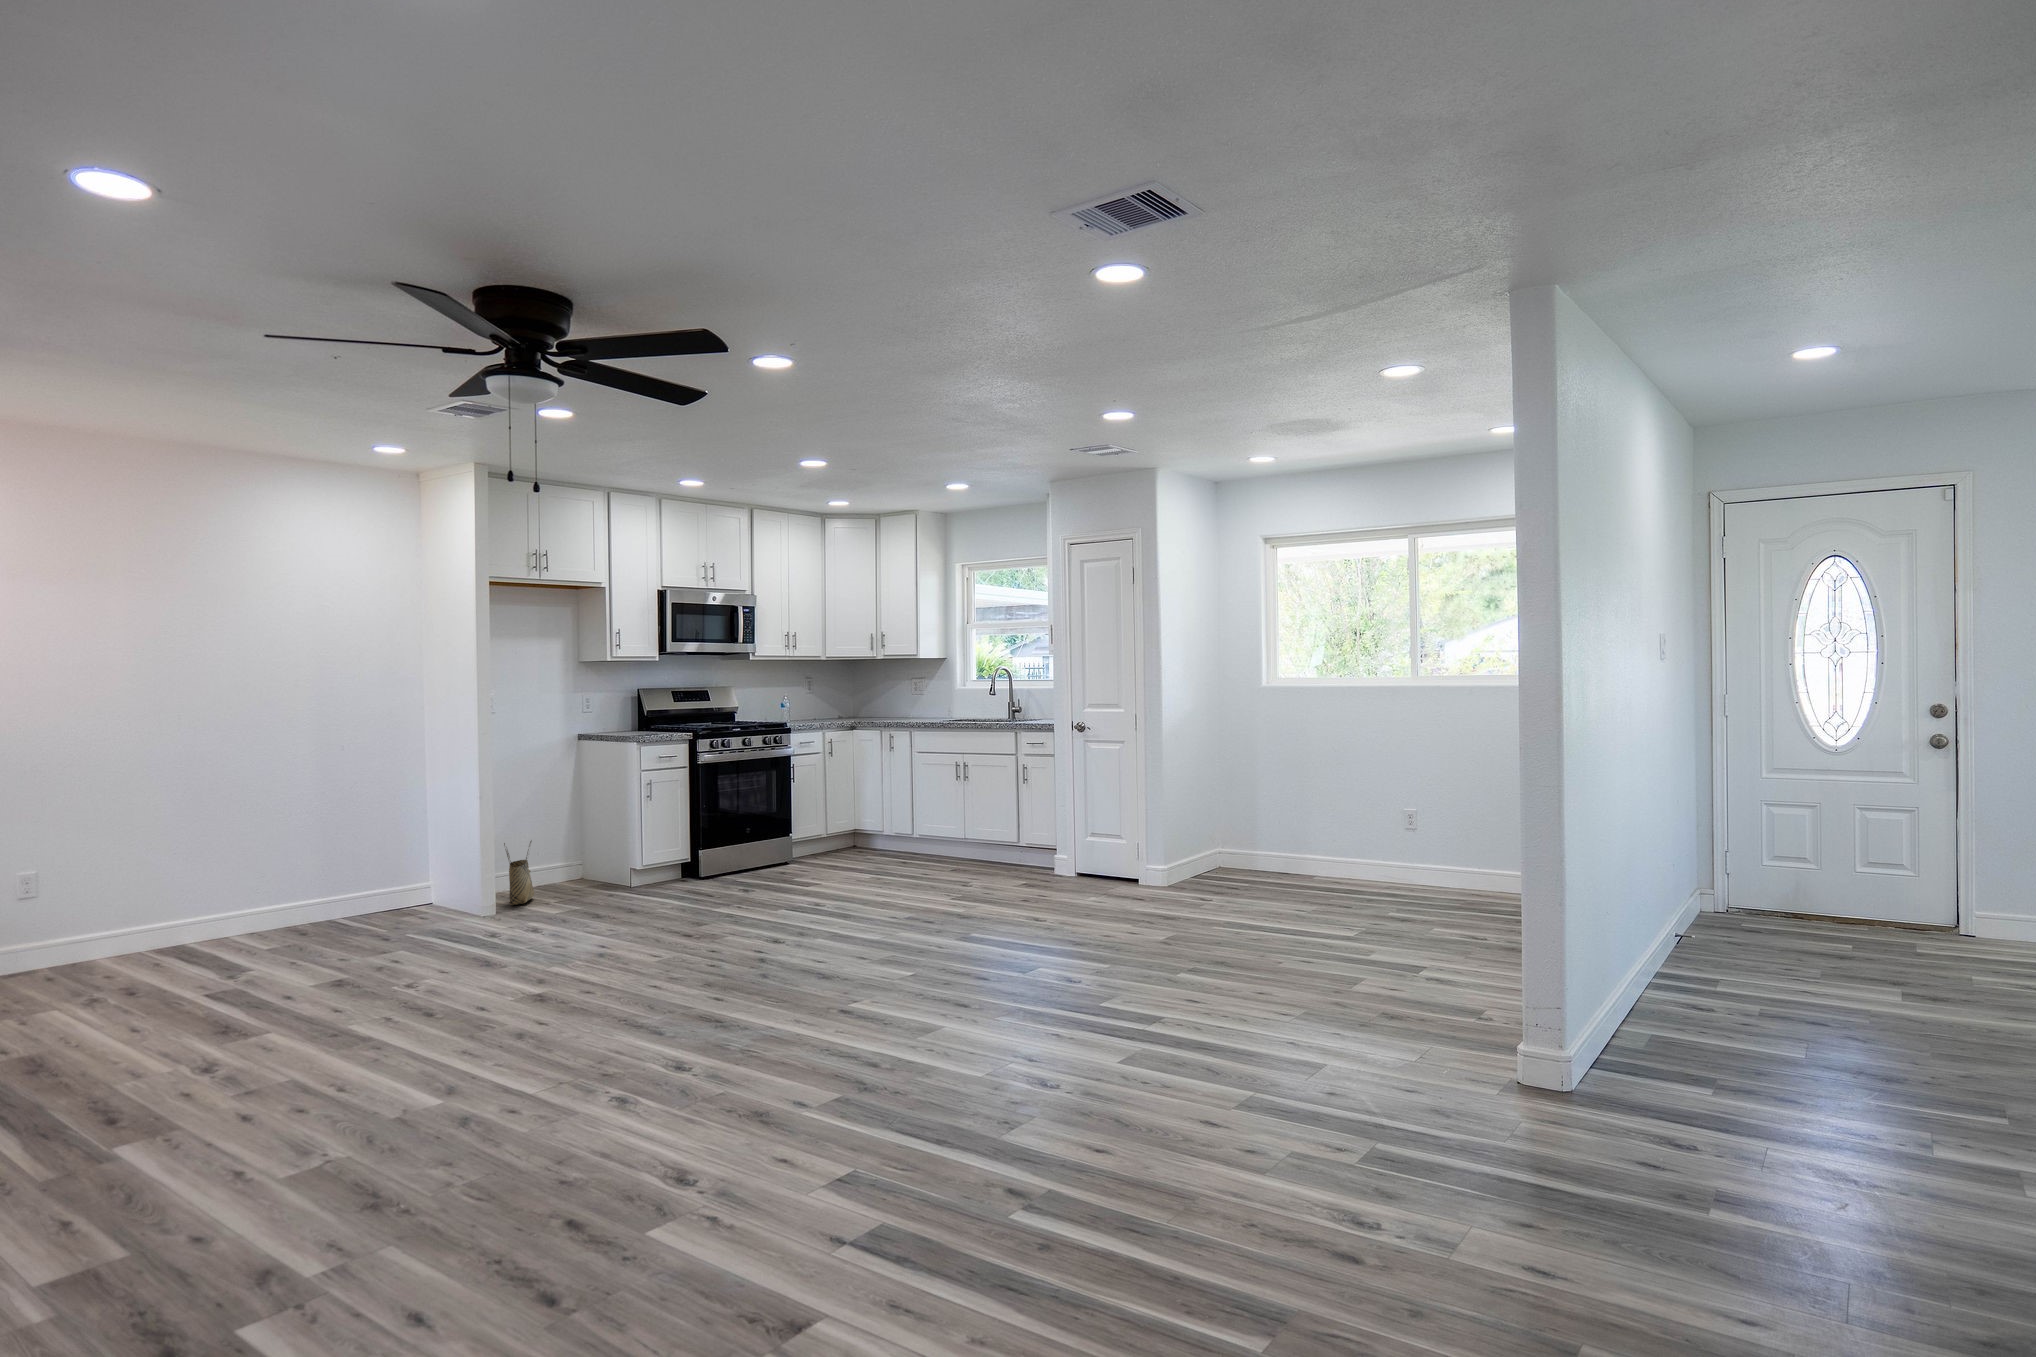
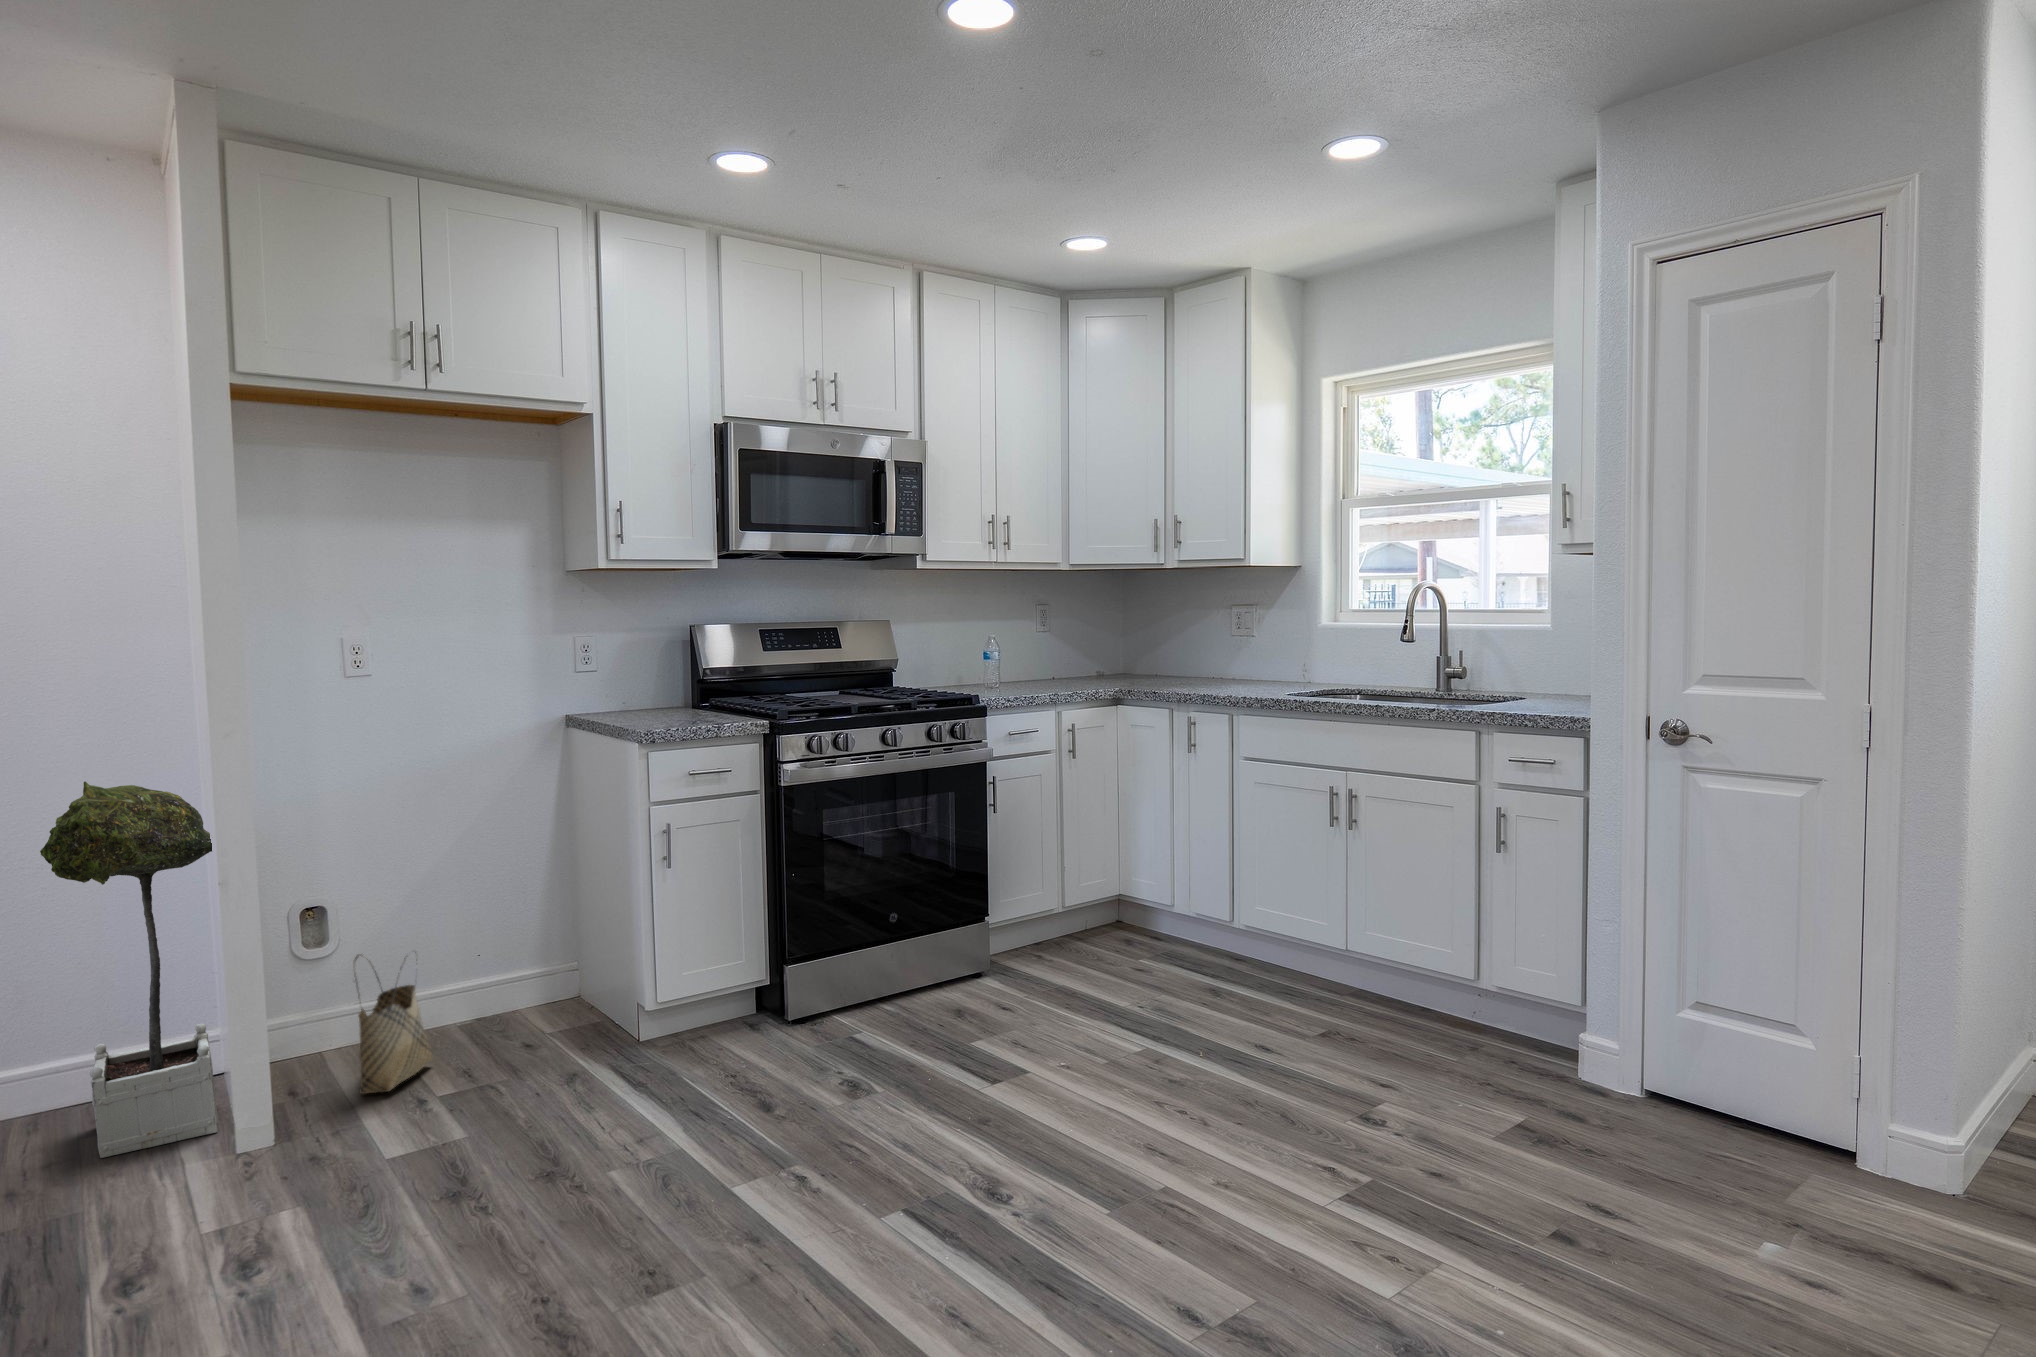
potted tree: none [380,759,456,924] -> present [40,781,218,1158]

